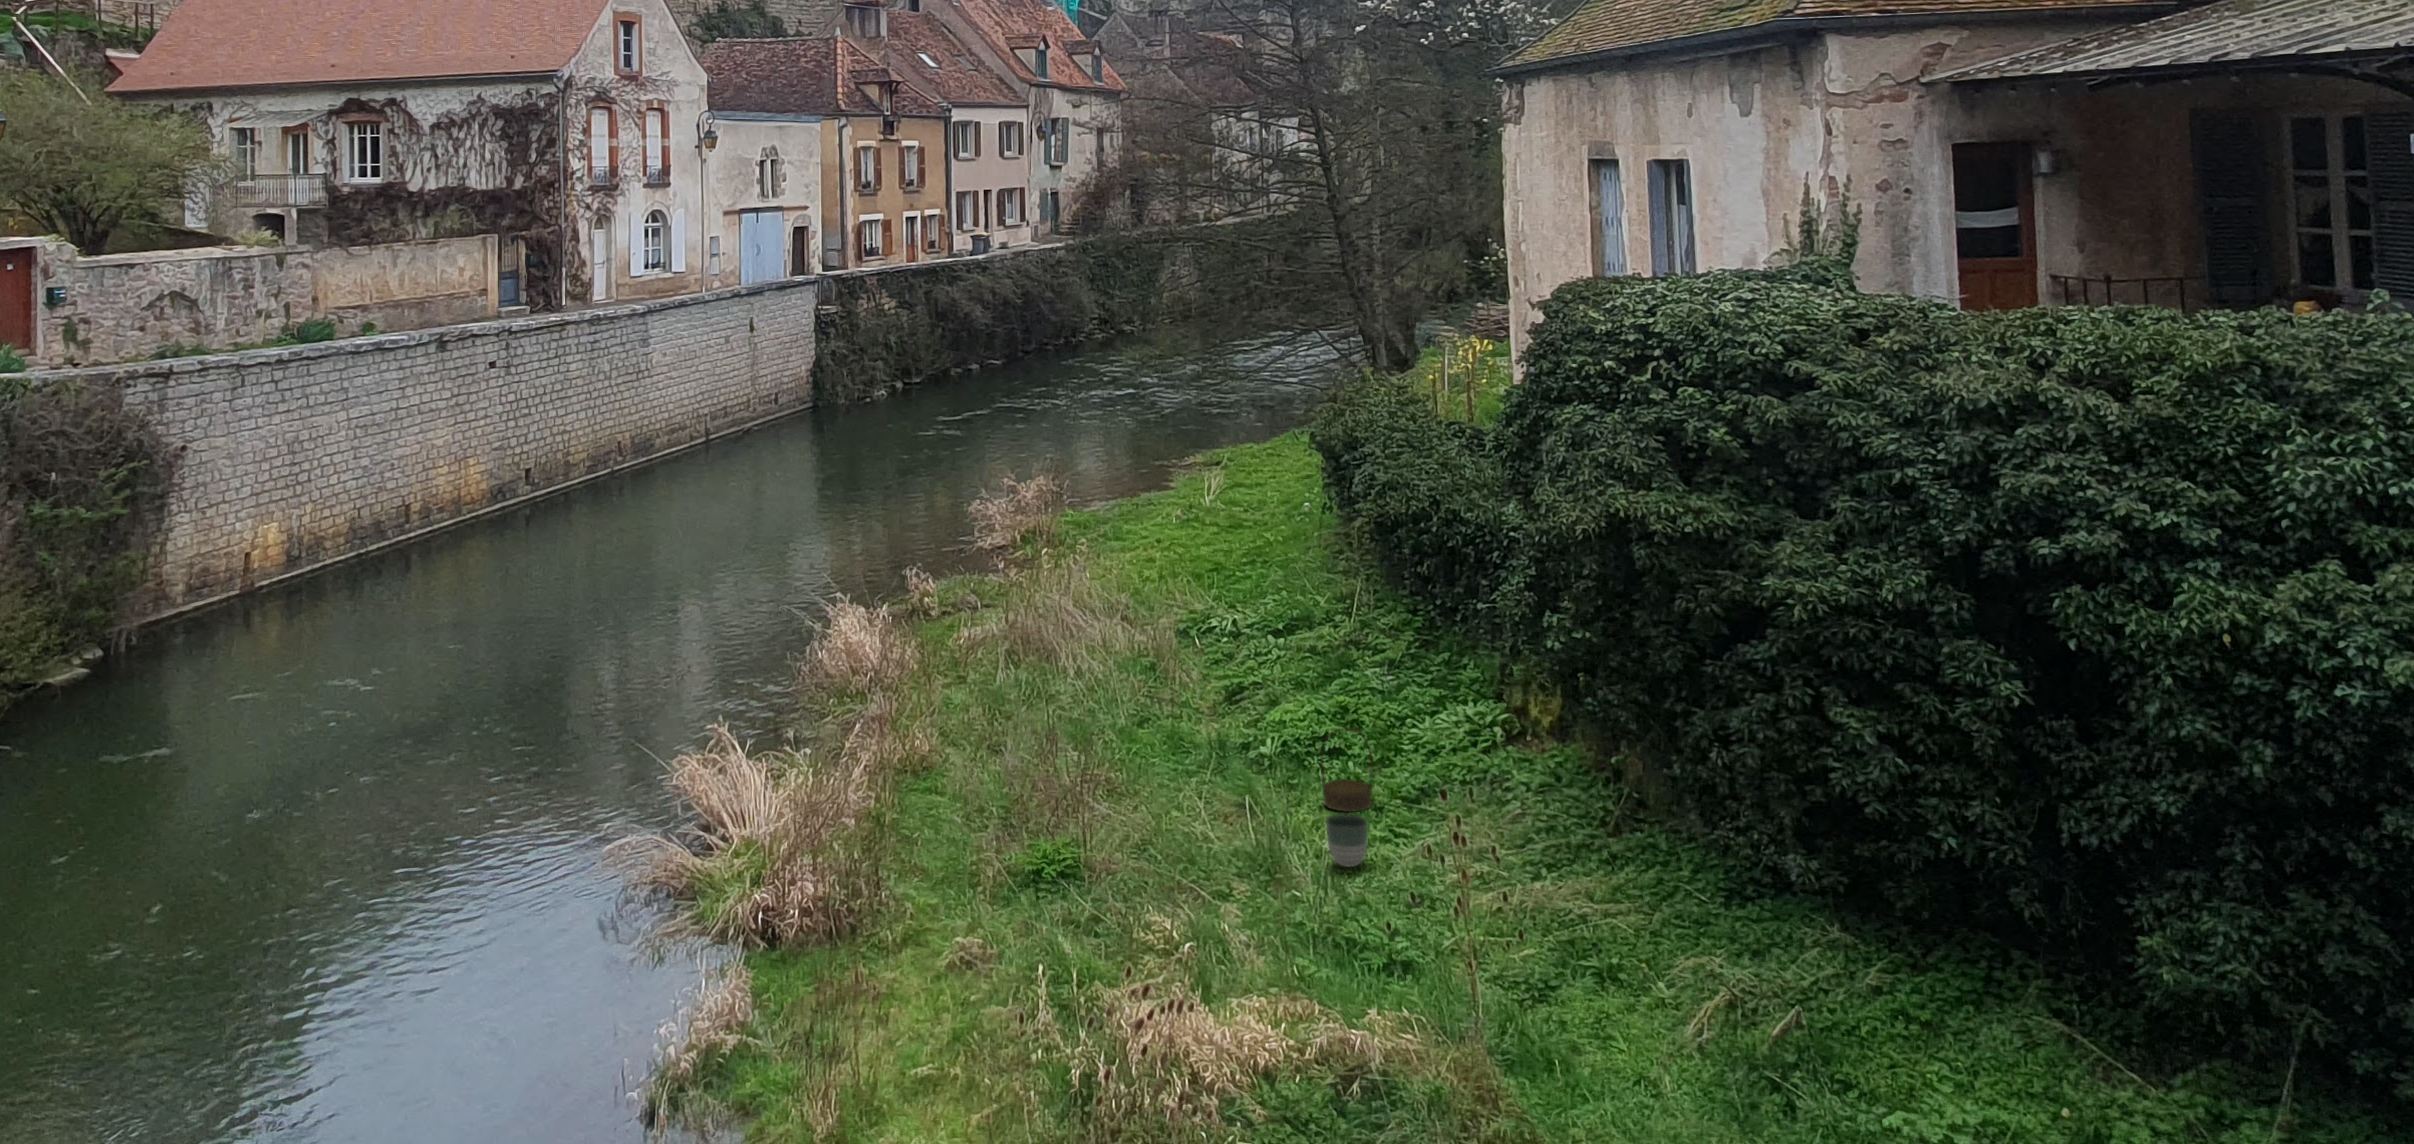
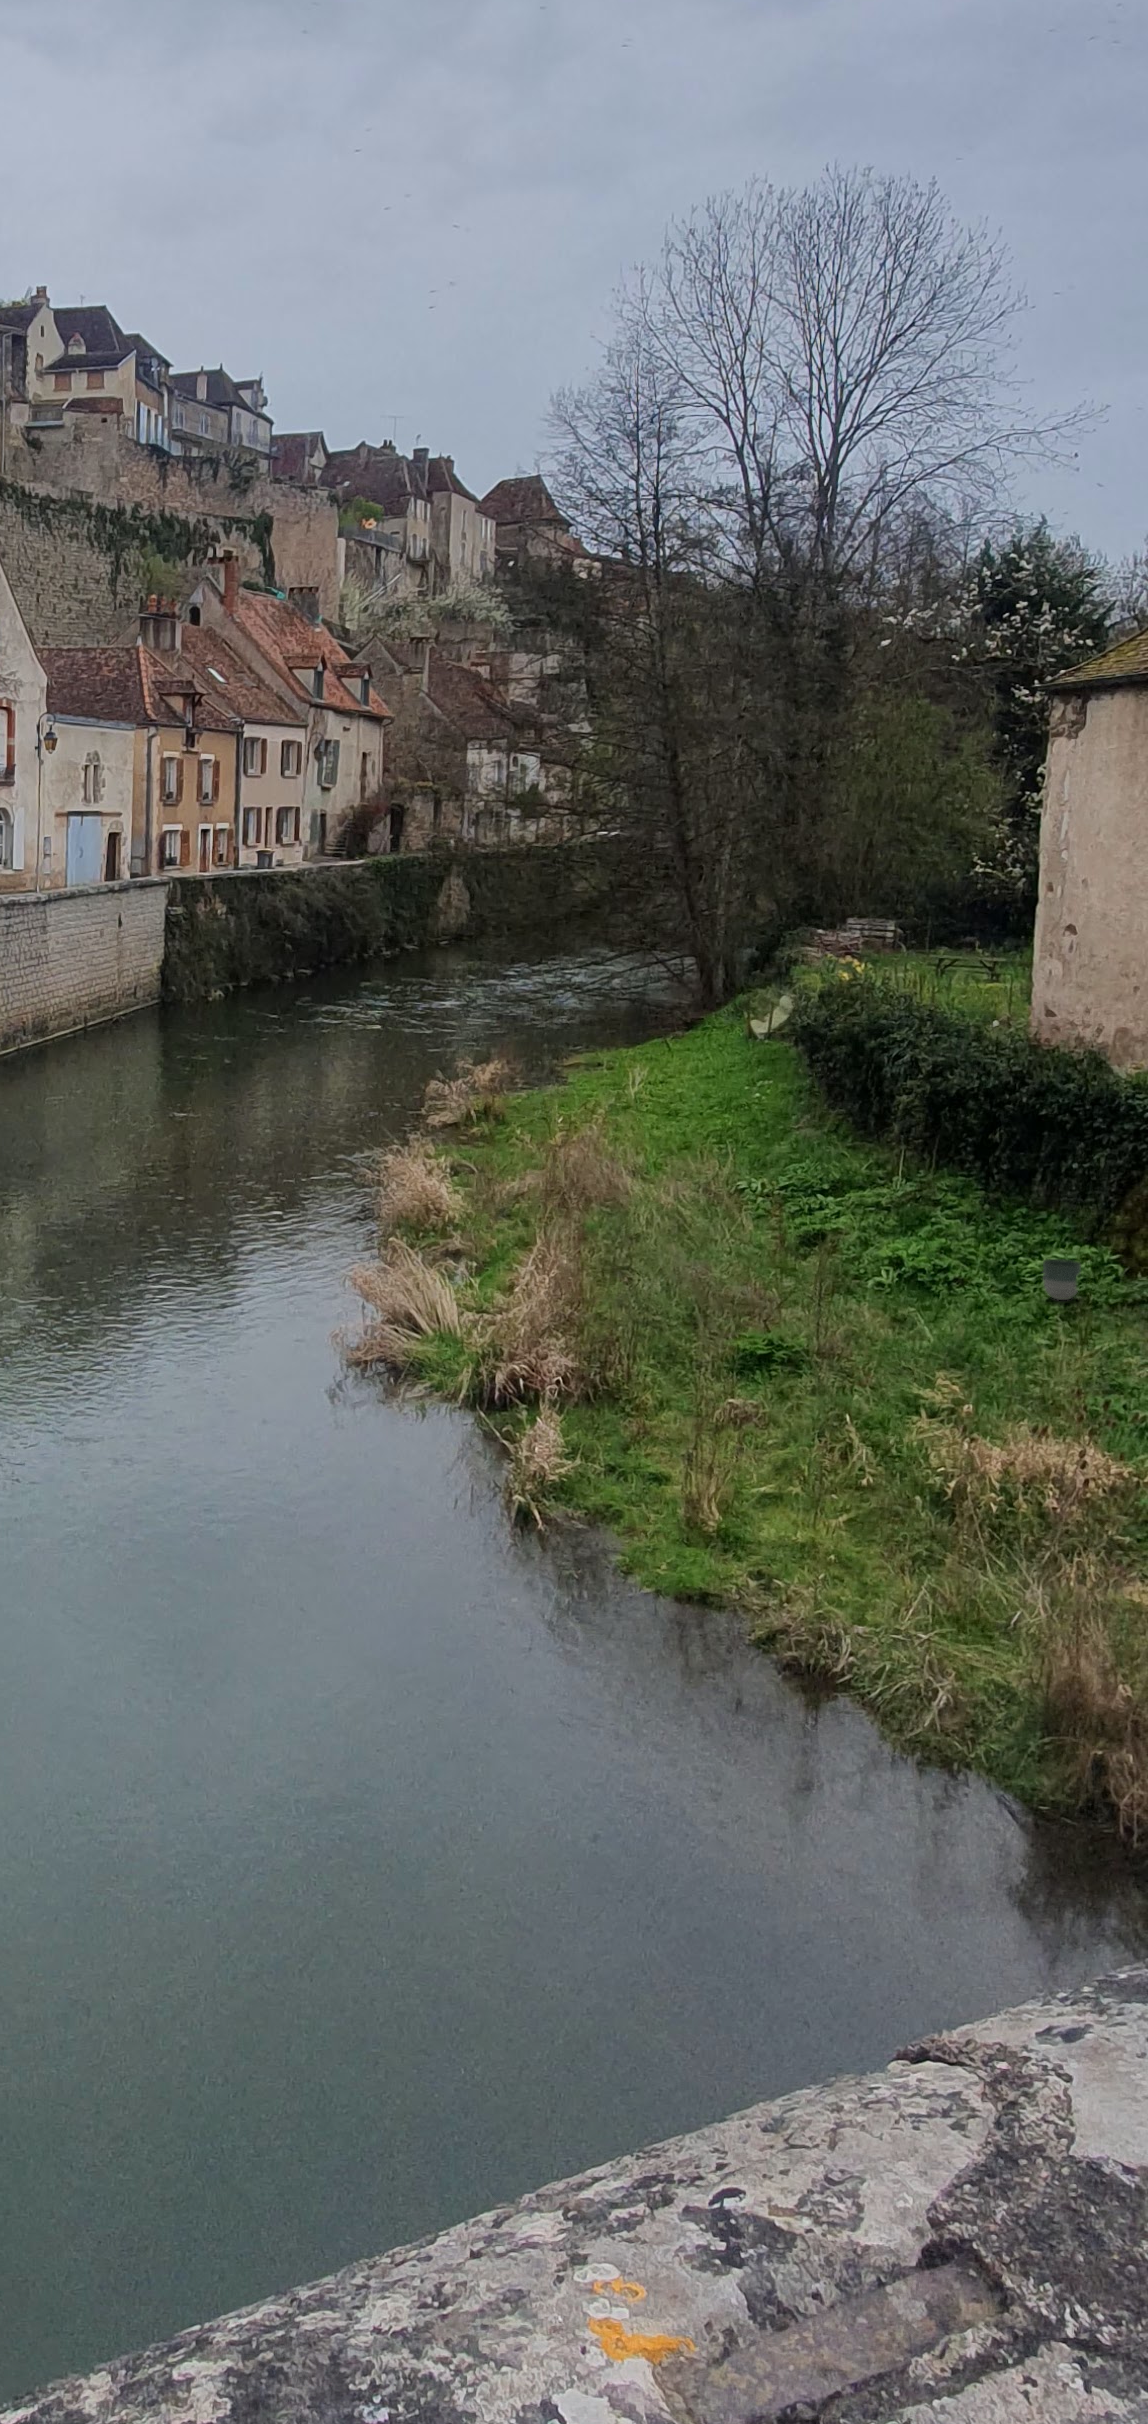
basket: present [1320,728,1372,812] -> none [1001,1200,1047,1269]

